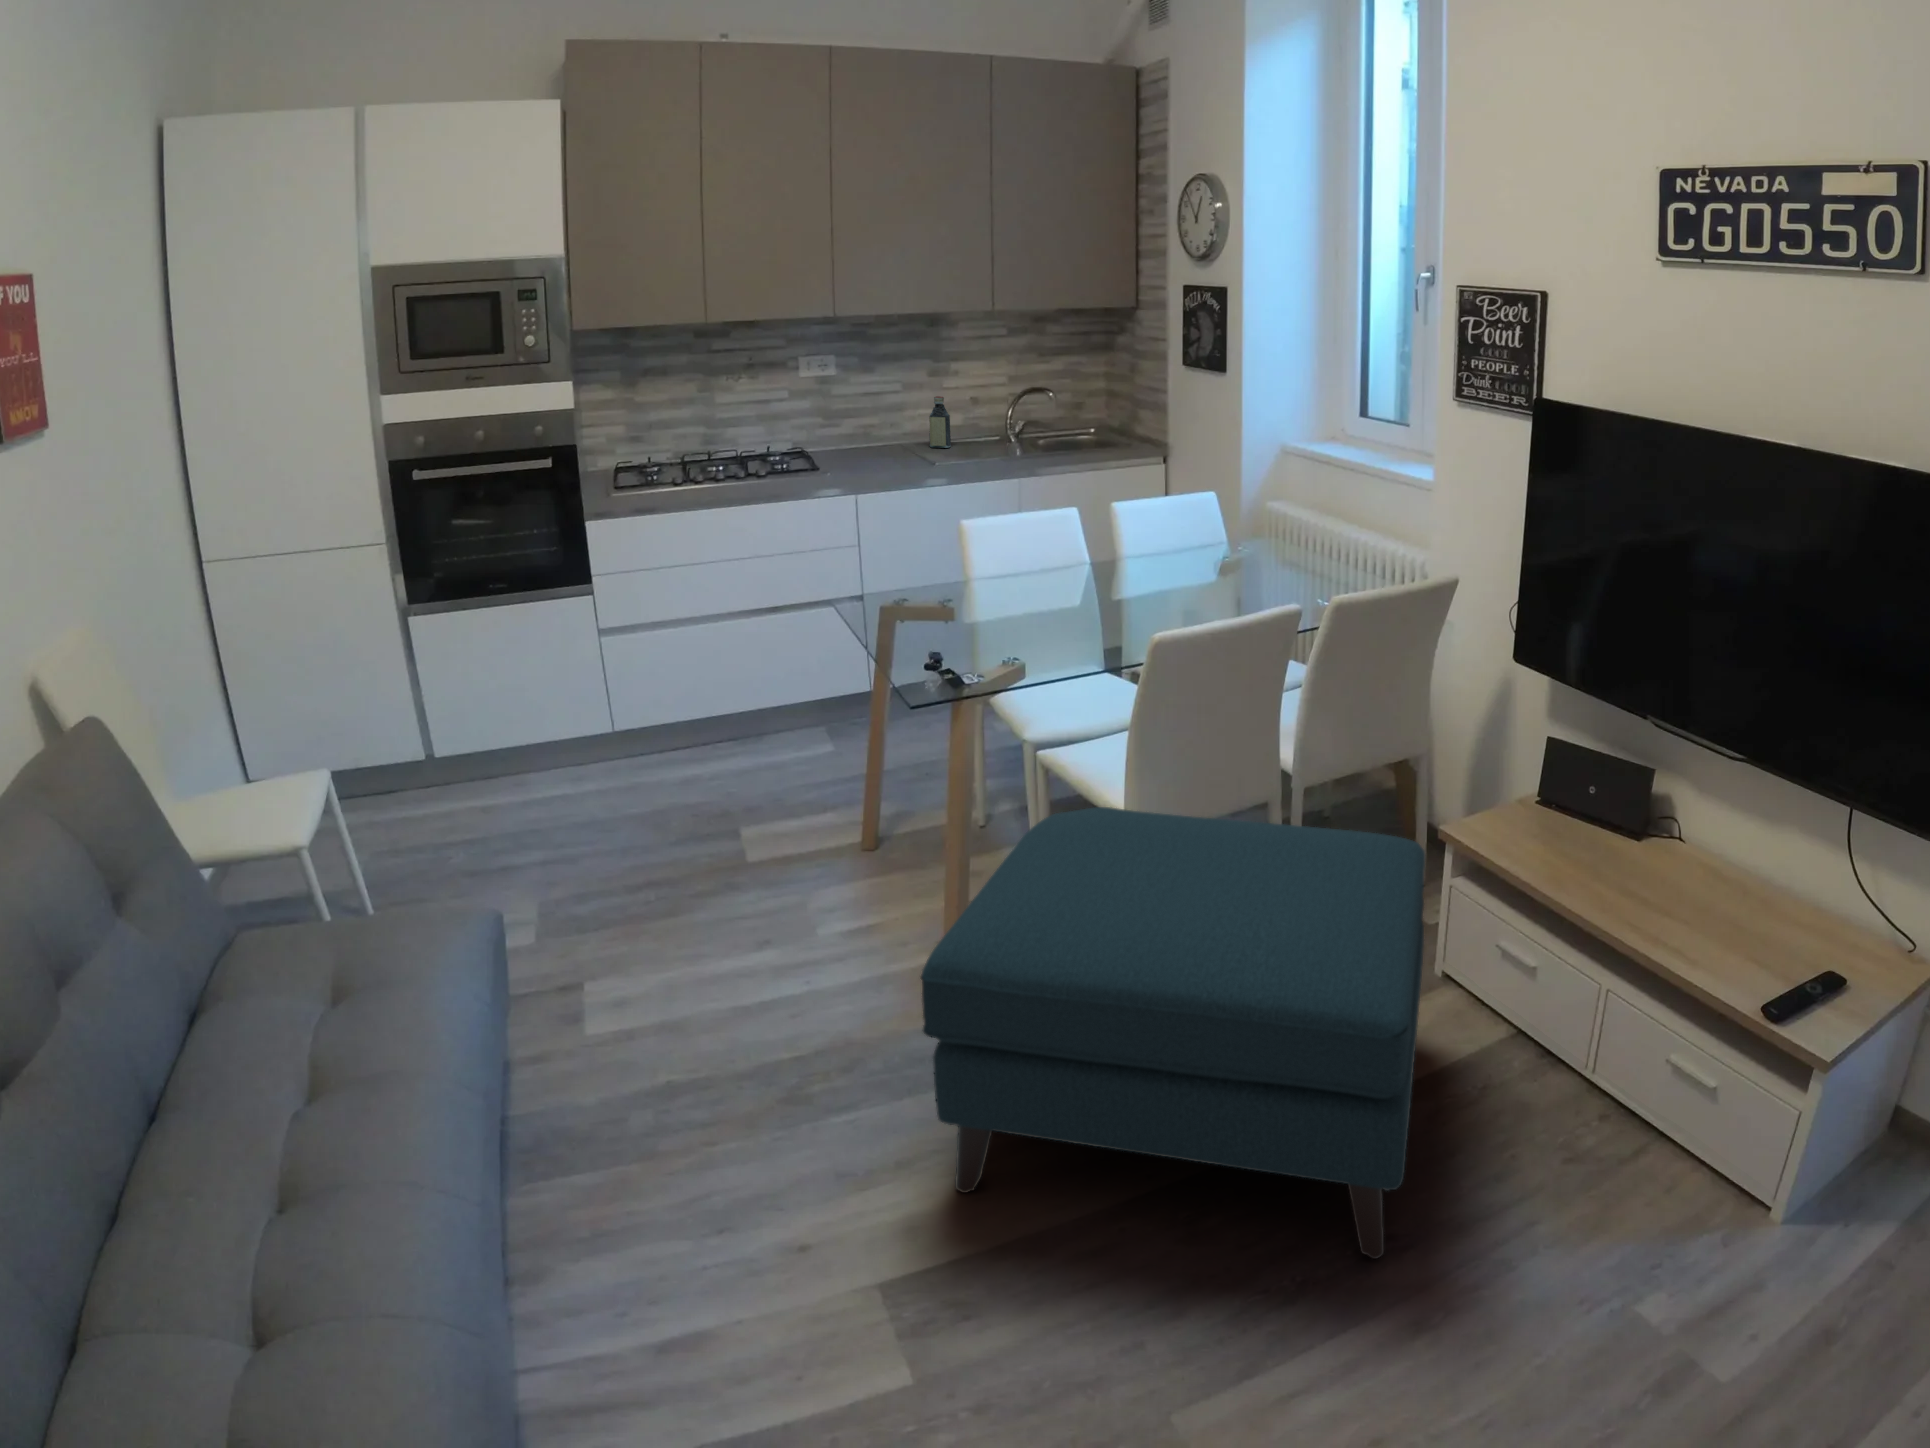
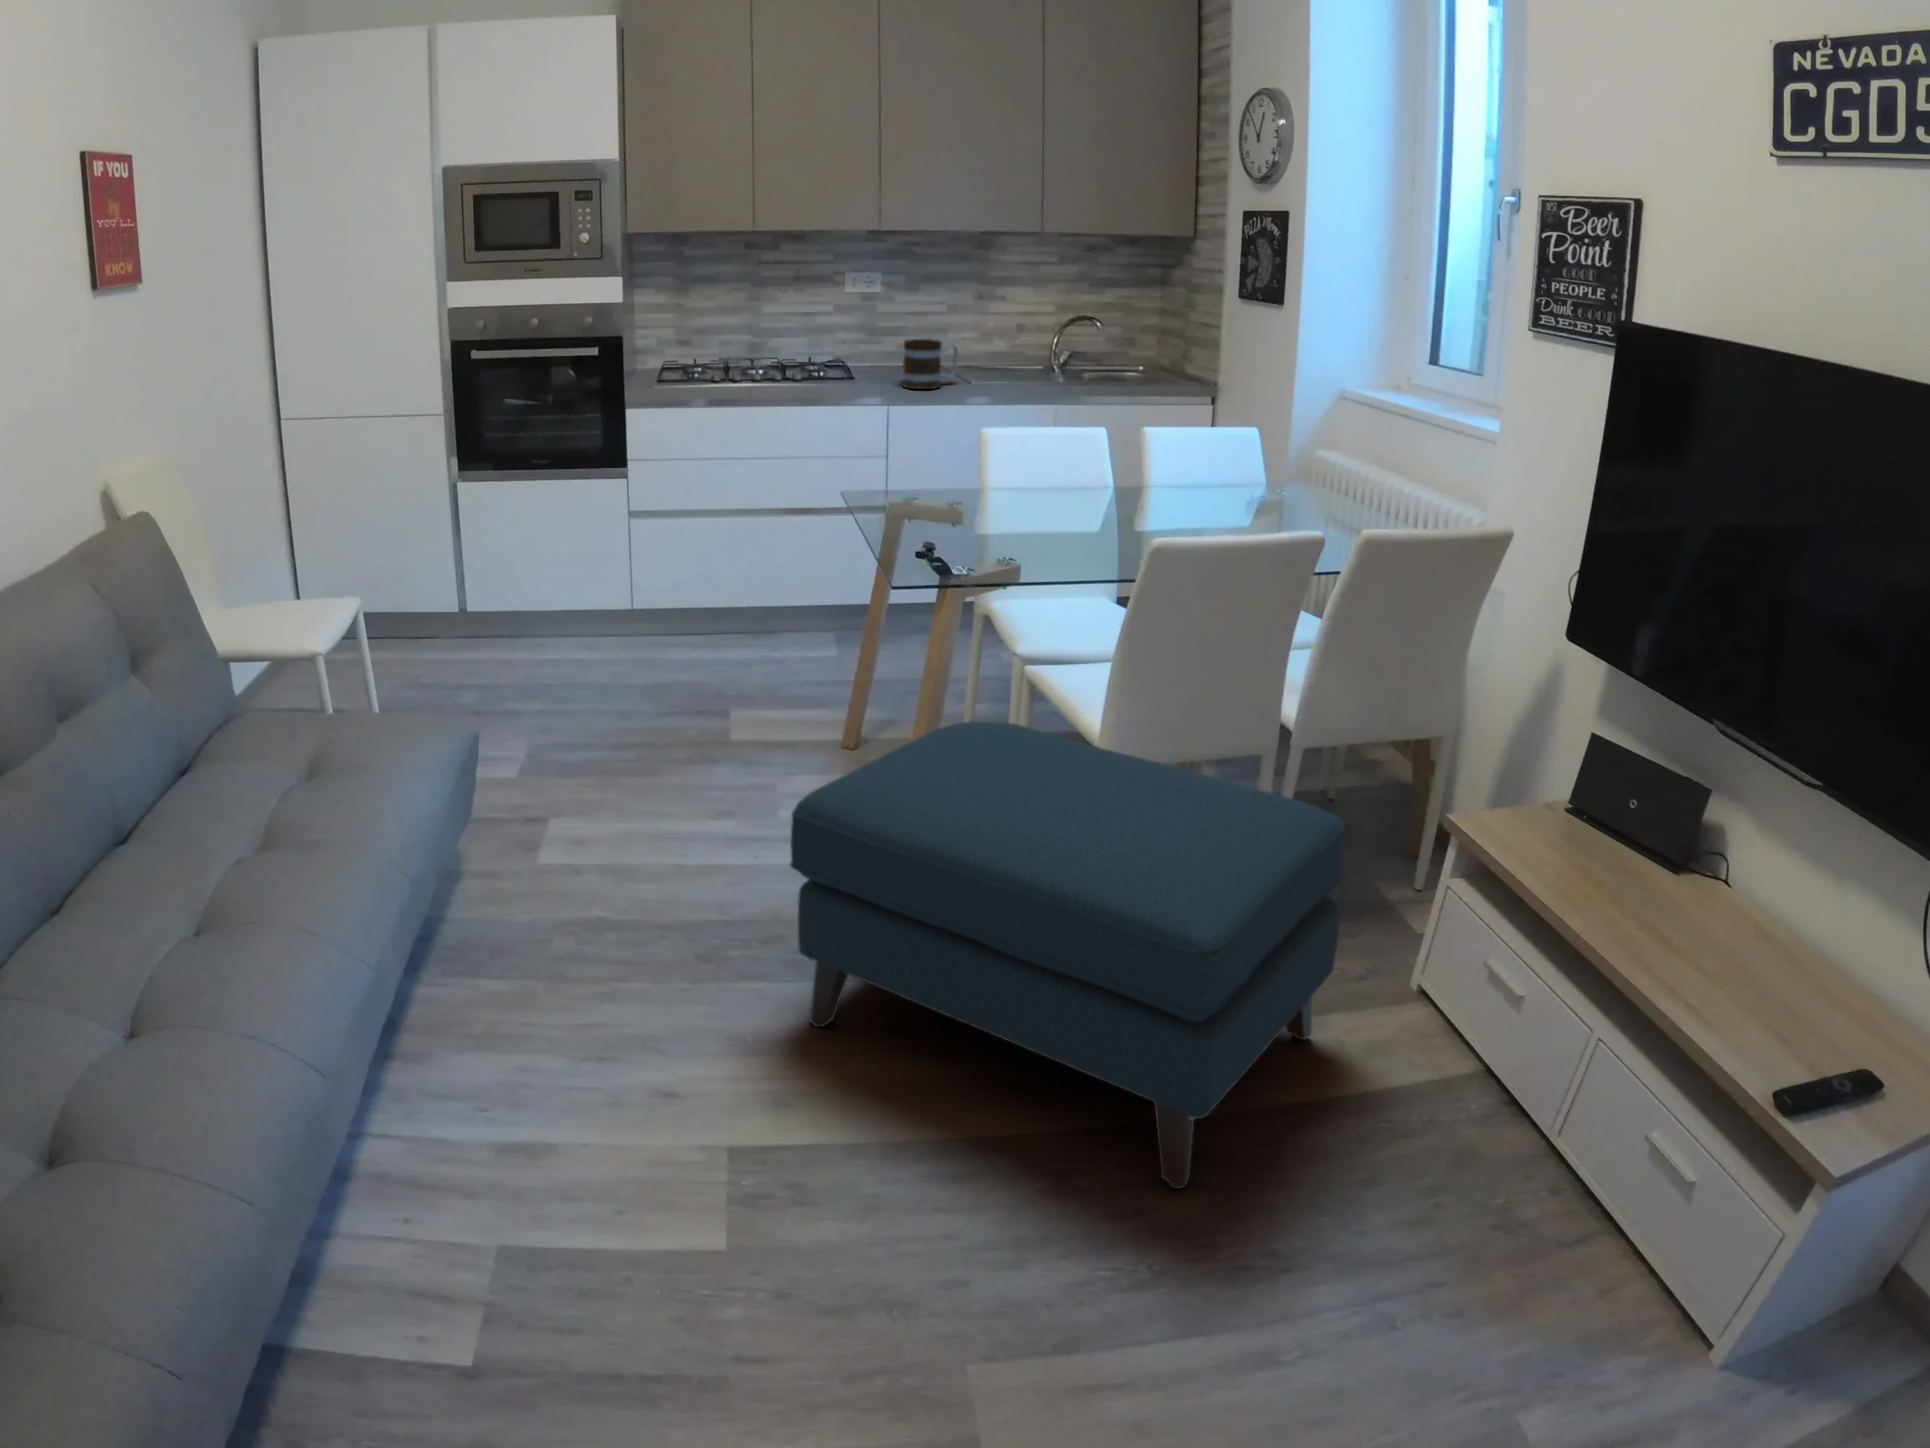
bottle: present [929,396,951,448] -> none [970,313,994,370]
mug: none [872,424,924,472] -> present [903,339,958,389]

